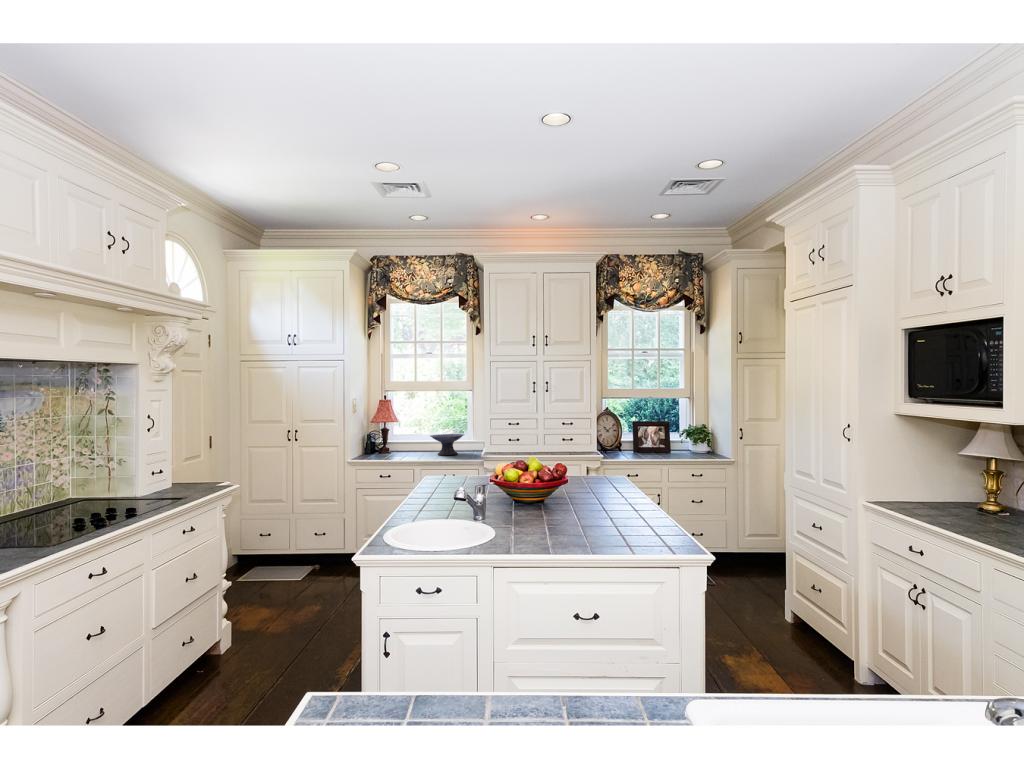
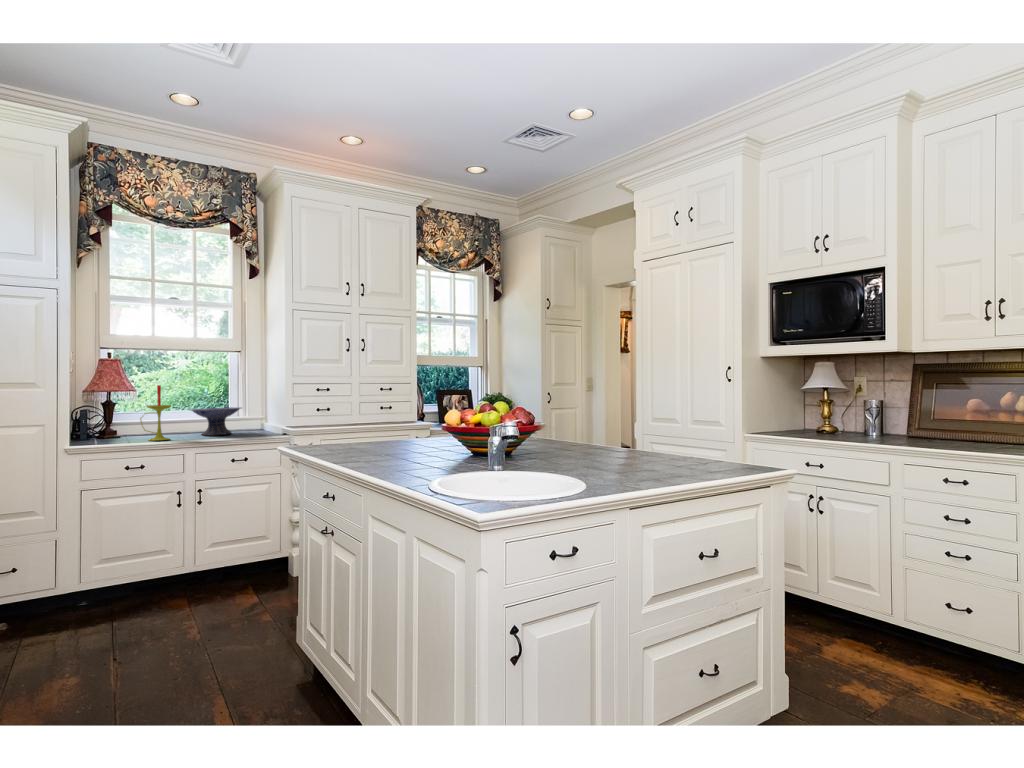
candle: none [394,418,414,458] -> present [140,385,171,441]

